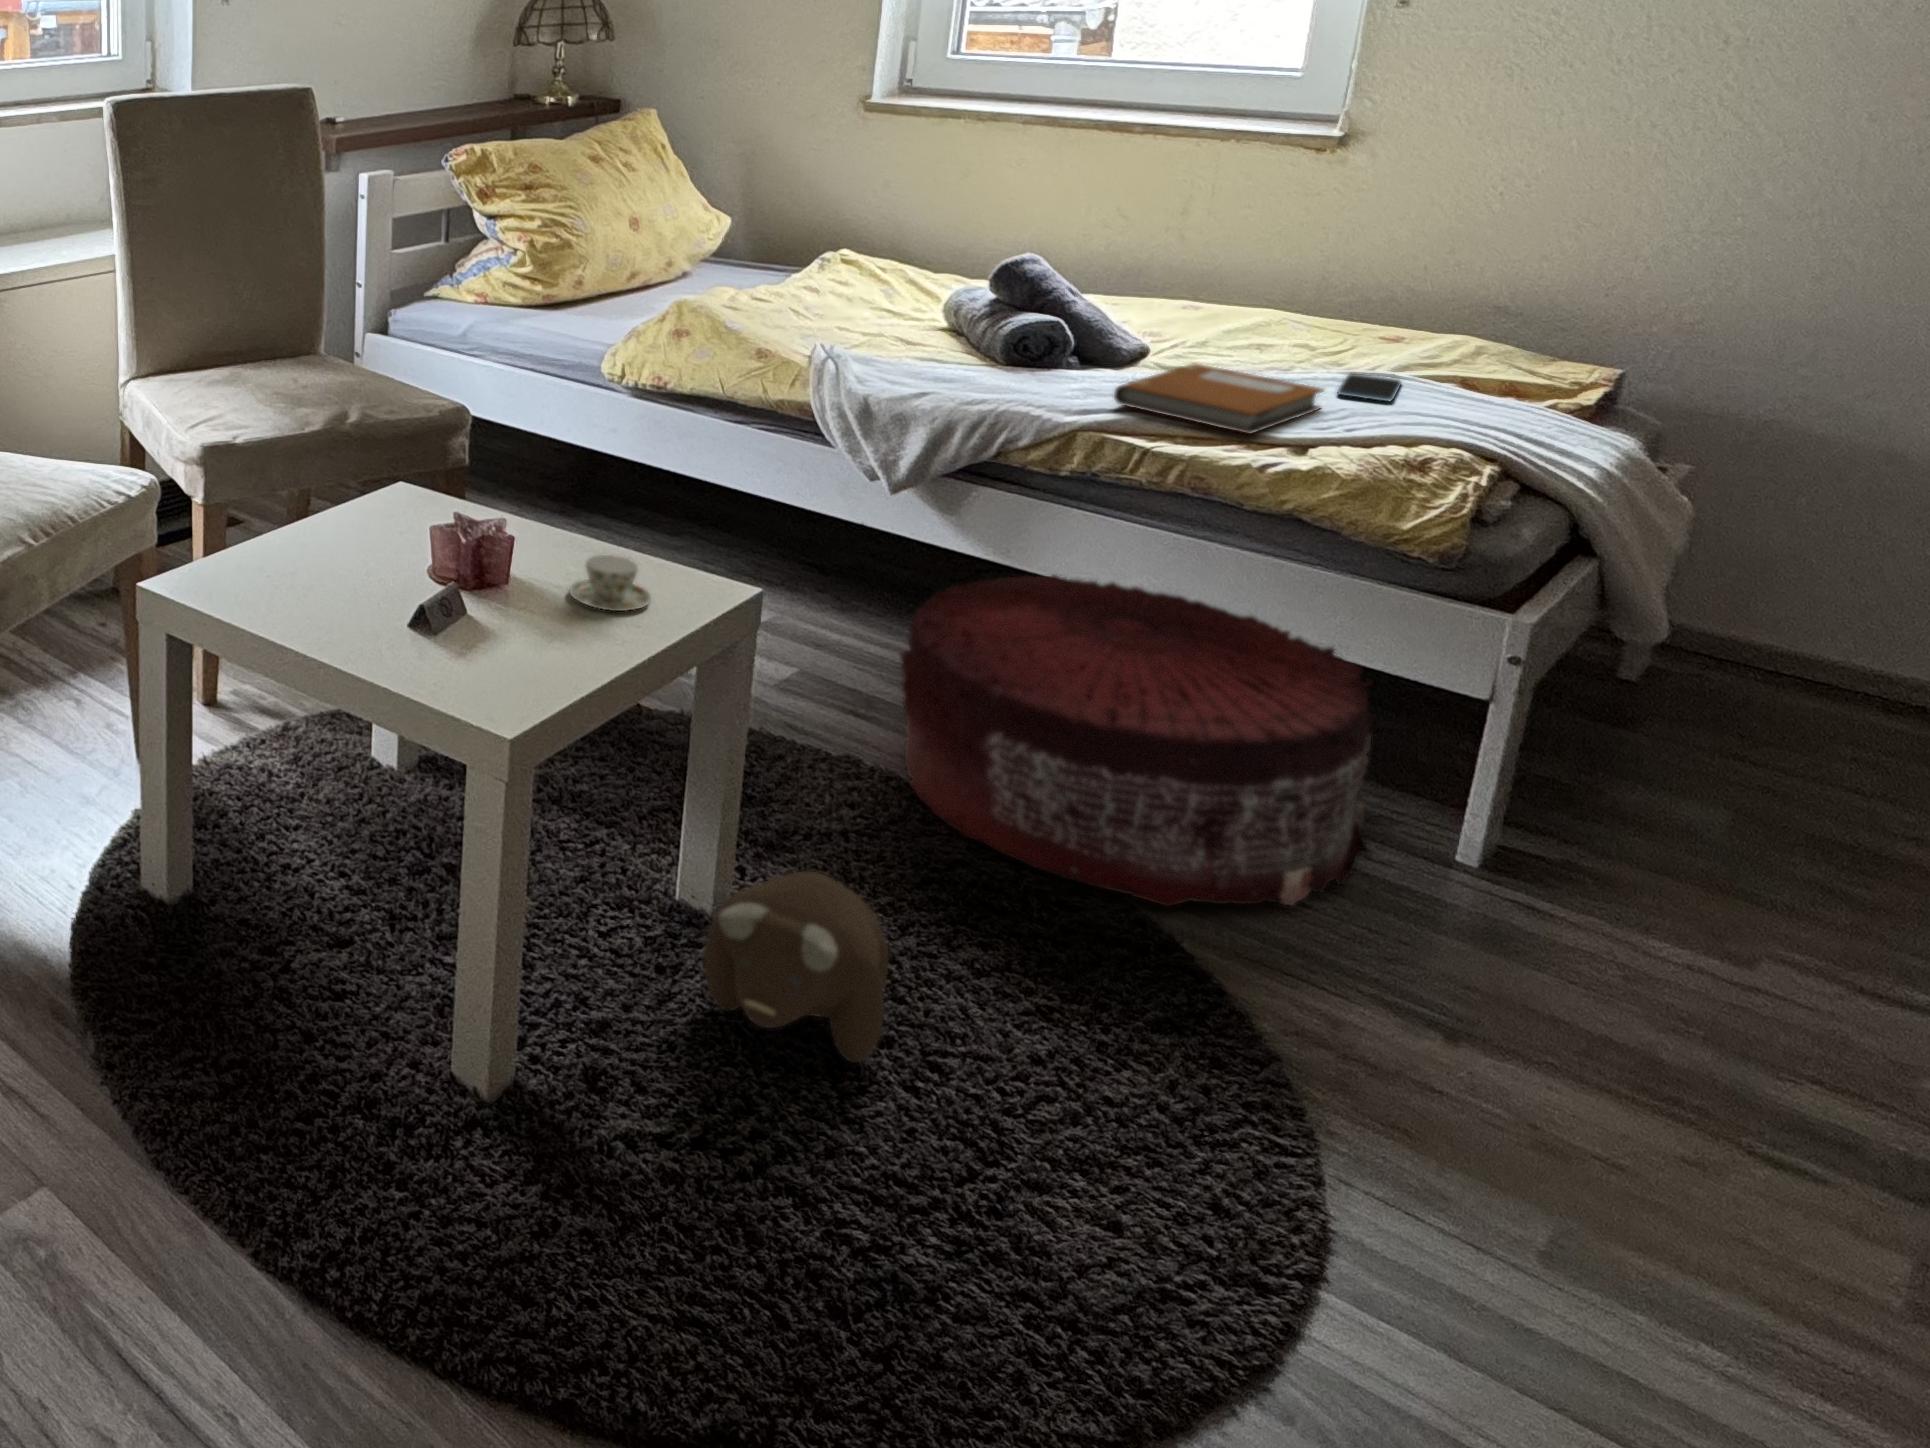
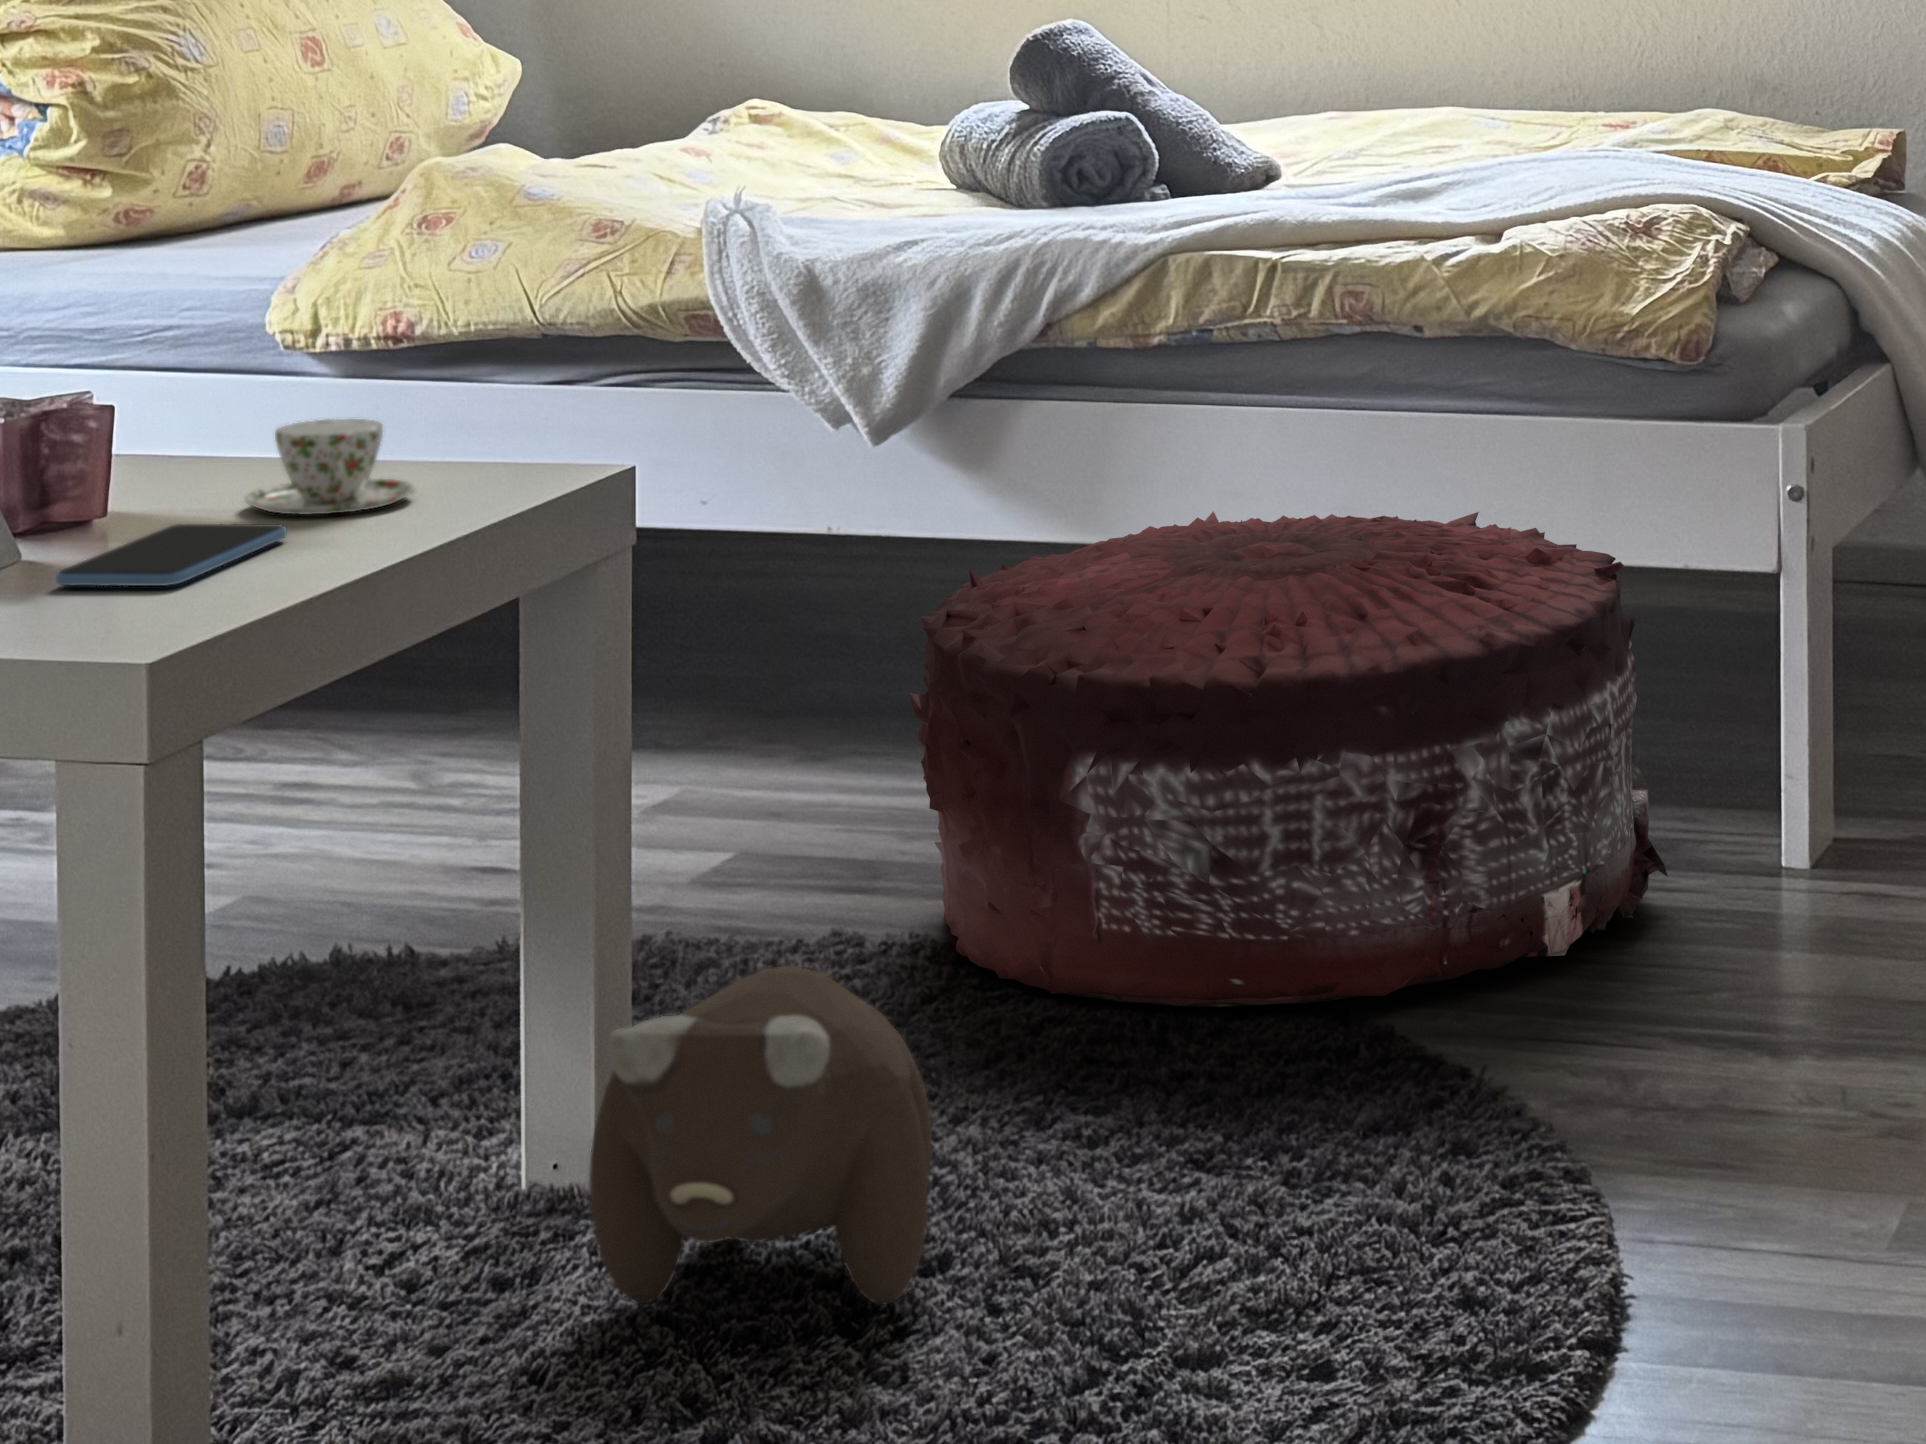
notebook: present [1114,363,1324,434] -> none [1216,154,1521,225]
smartphone: present [1338,374,1401,401] -> present [56,524,287,586]

